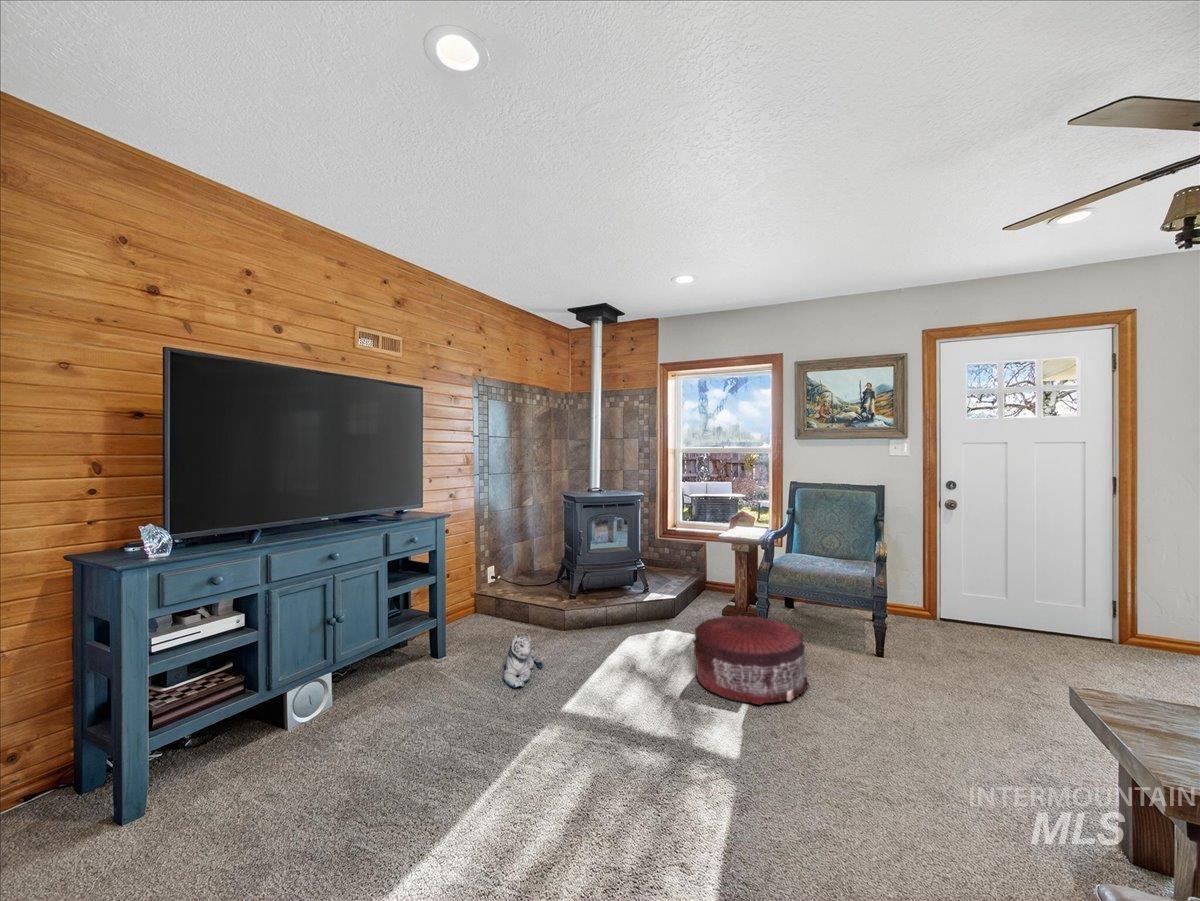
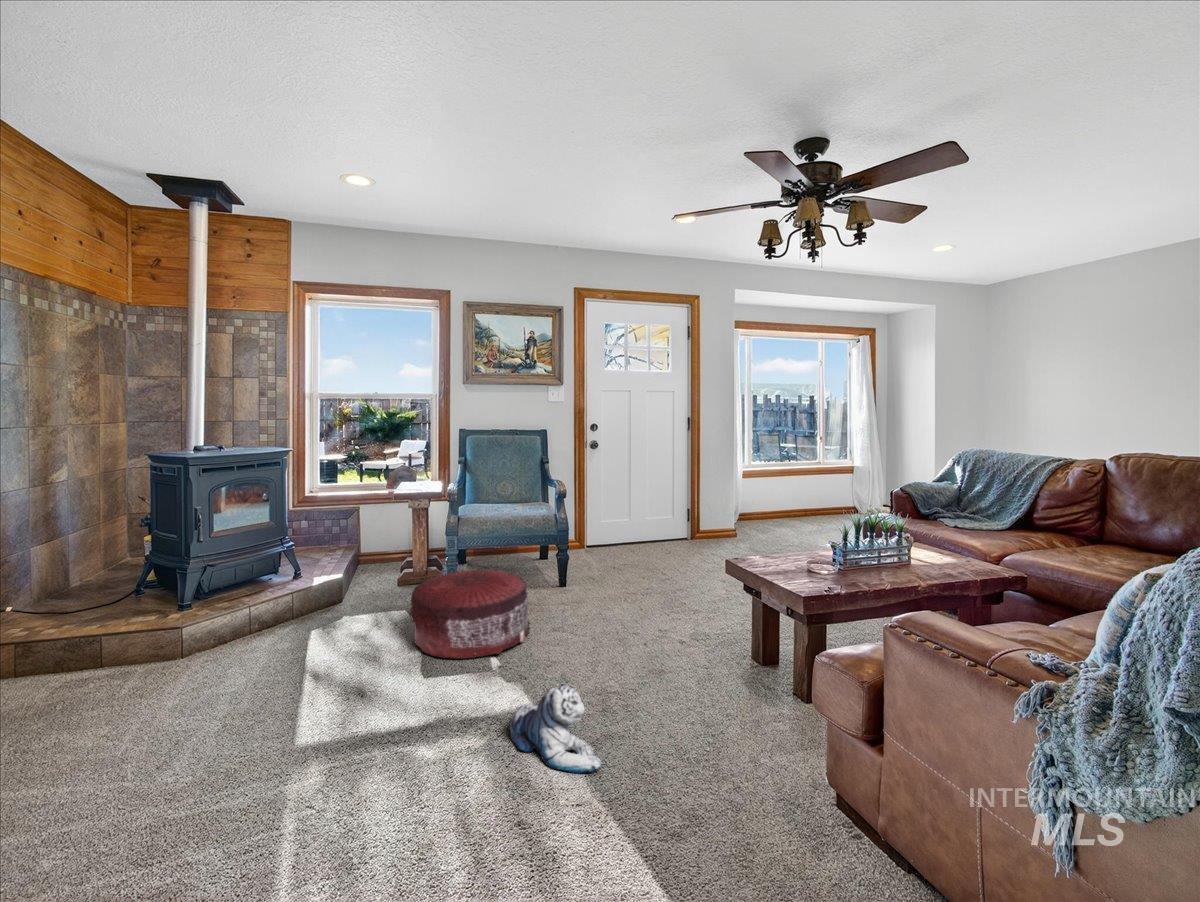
plush toy: present [503,635,543,688] -> present [510,684,601,773]

